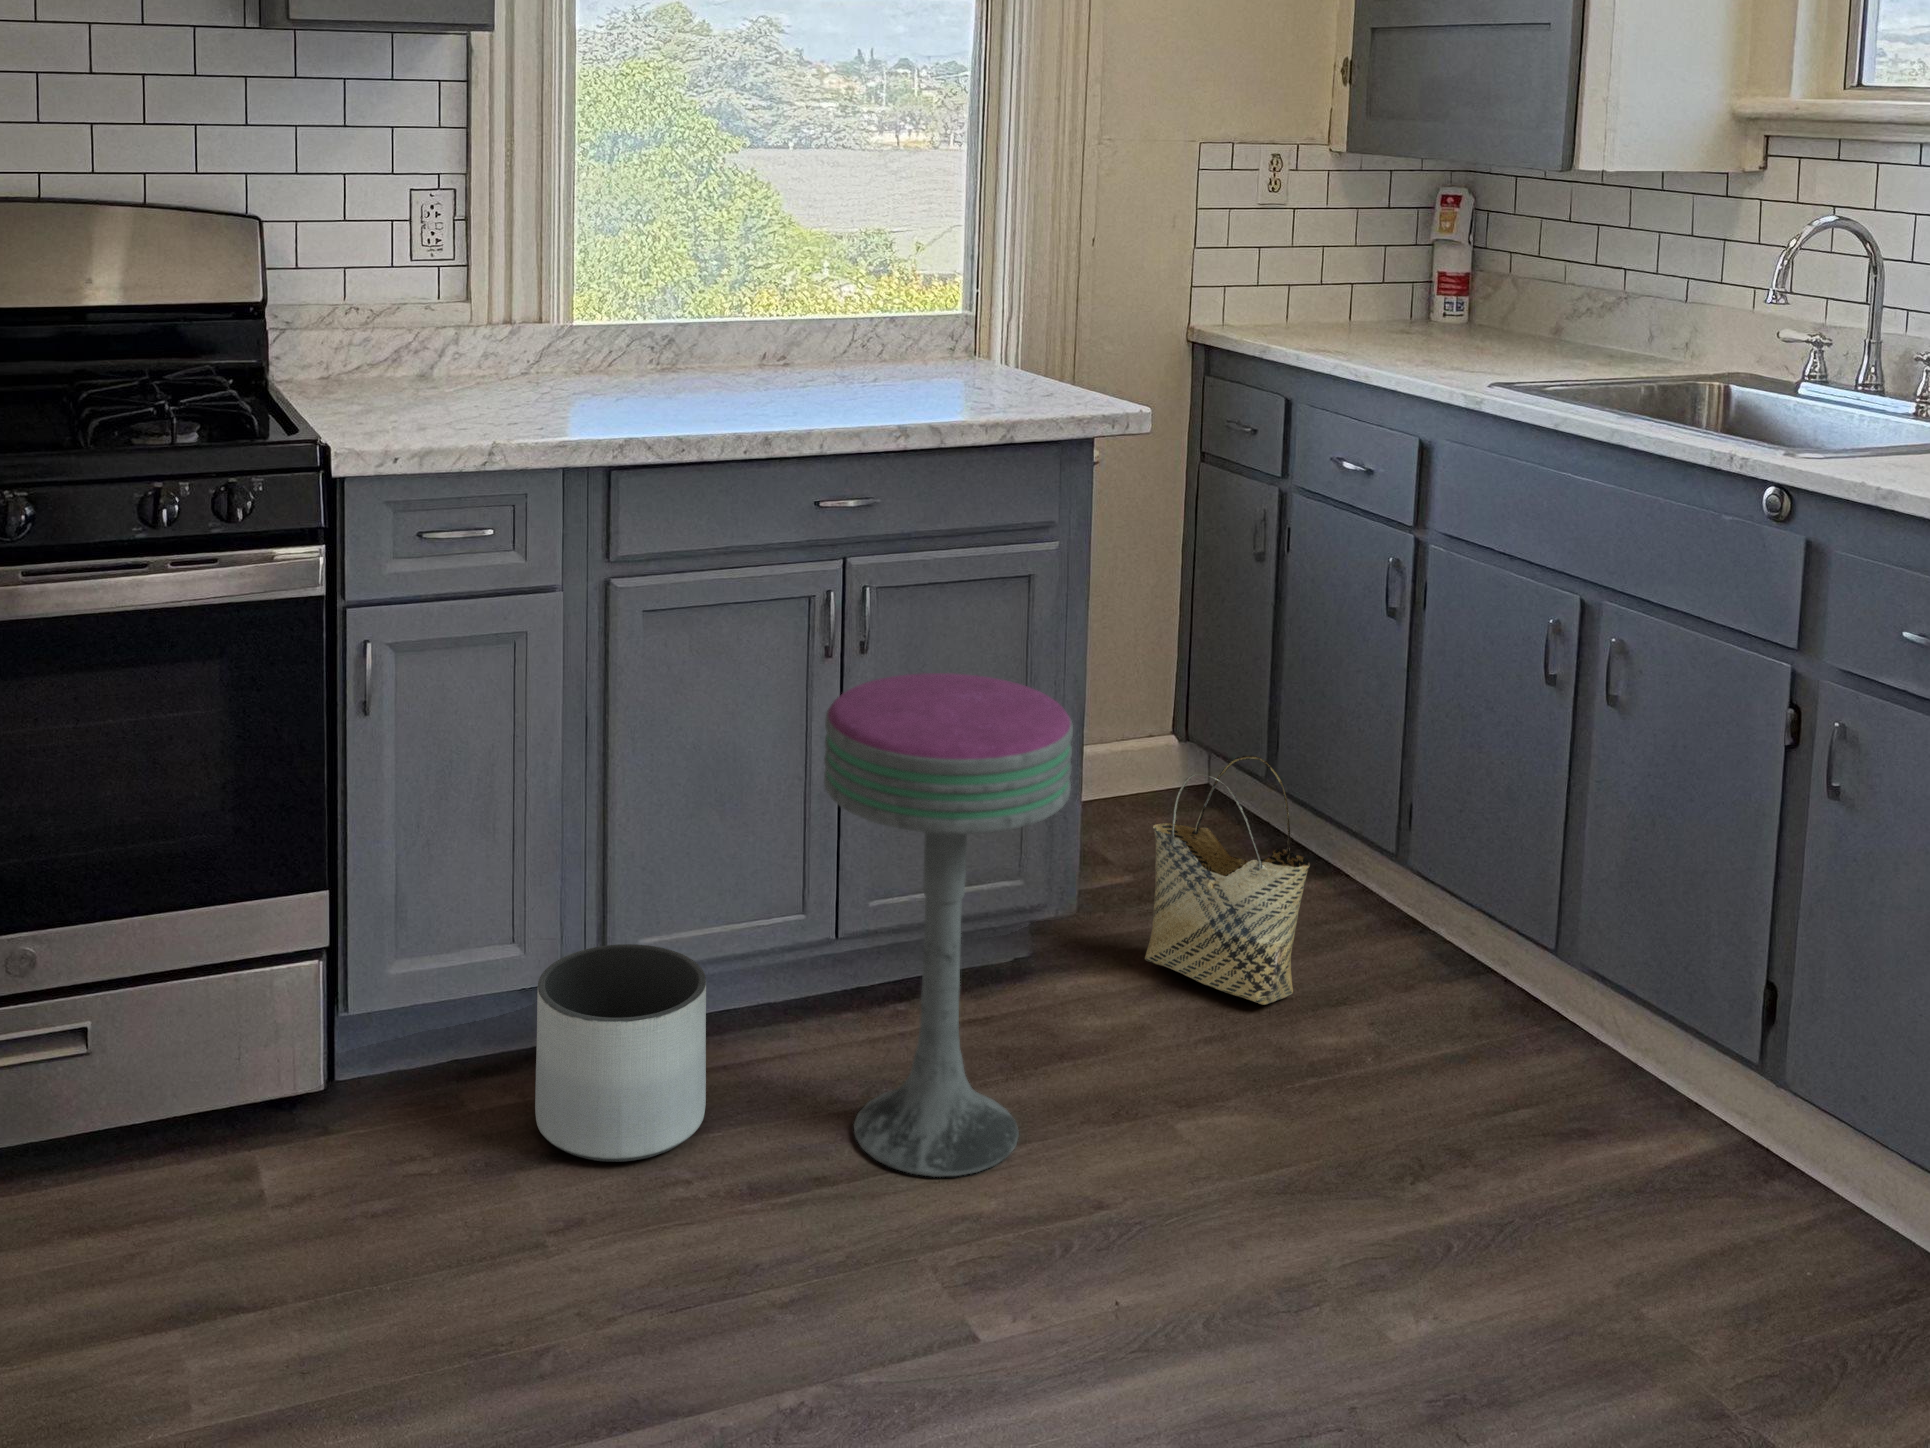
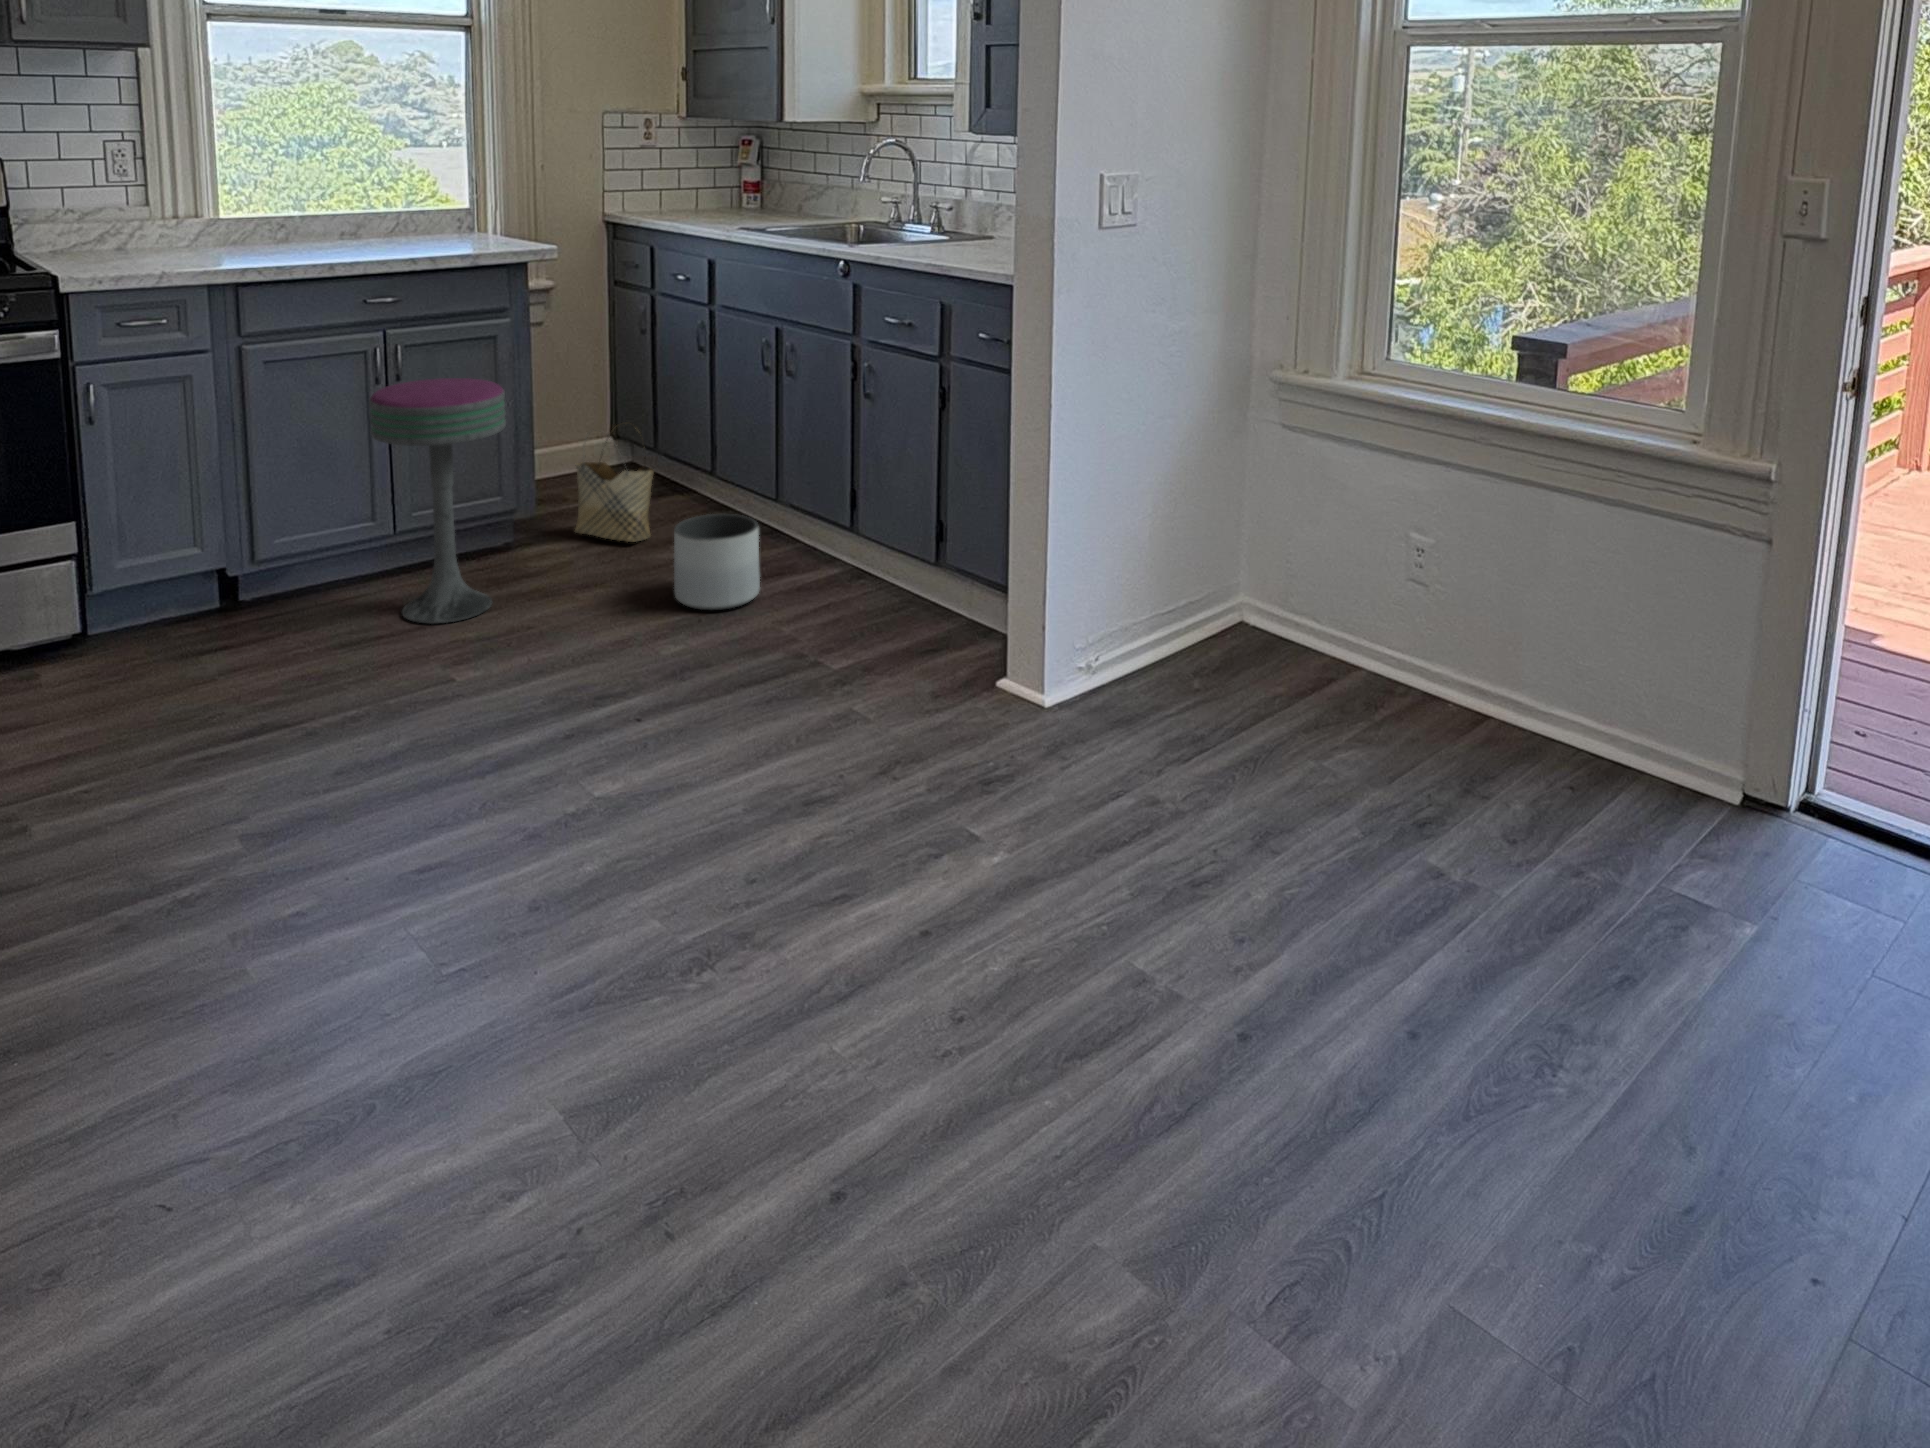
planter: present [535,944,706,1162] -> present [674,514,760,610]

